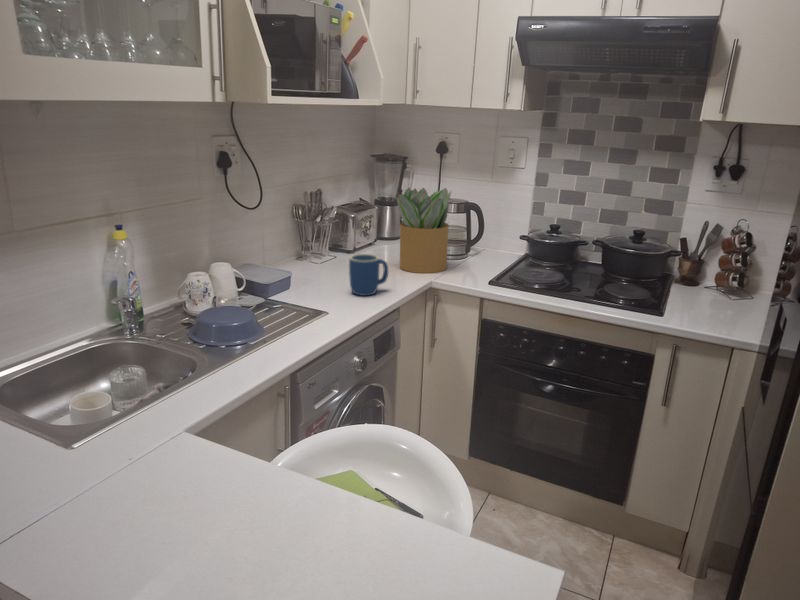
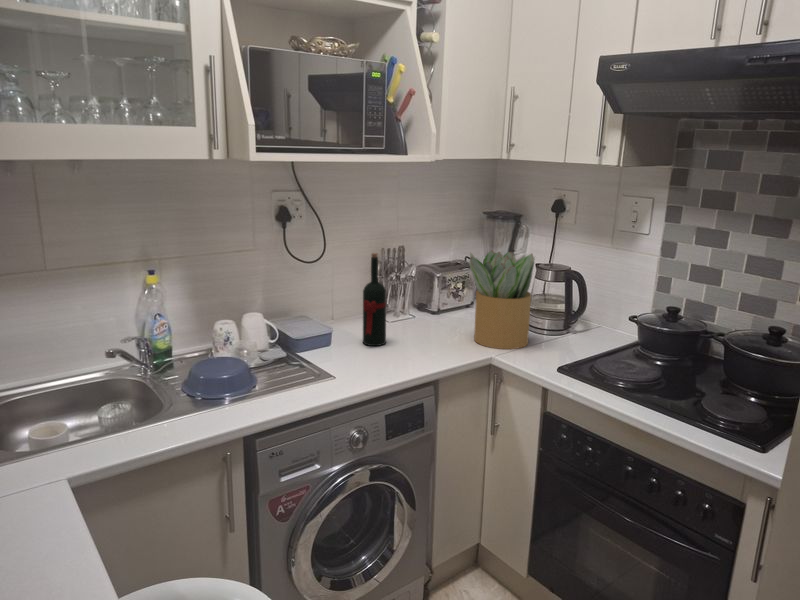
wine bottle: none [306,195,330,284] -> present [363,253,386,346]
mug: present [349,254,388,296] -> none [389,320,432,366]

